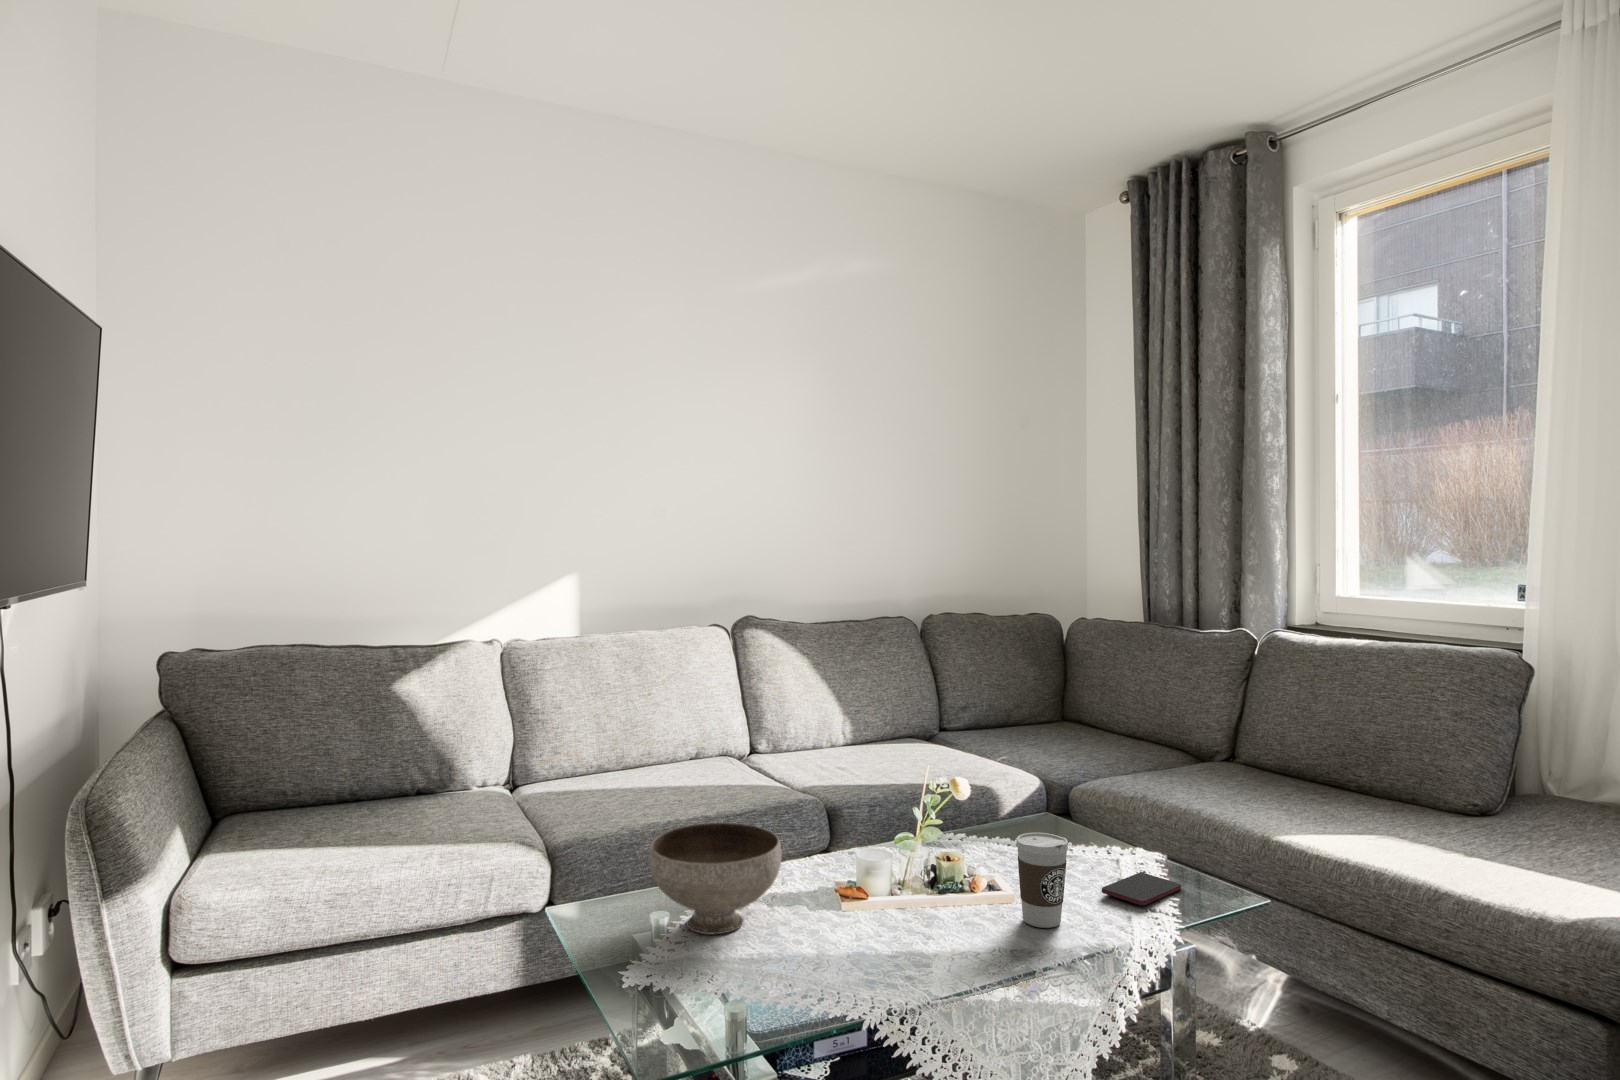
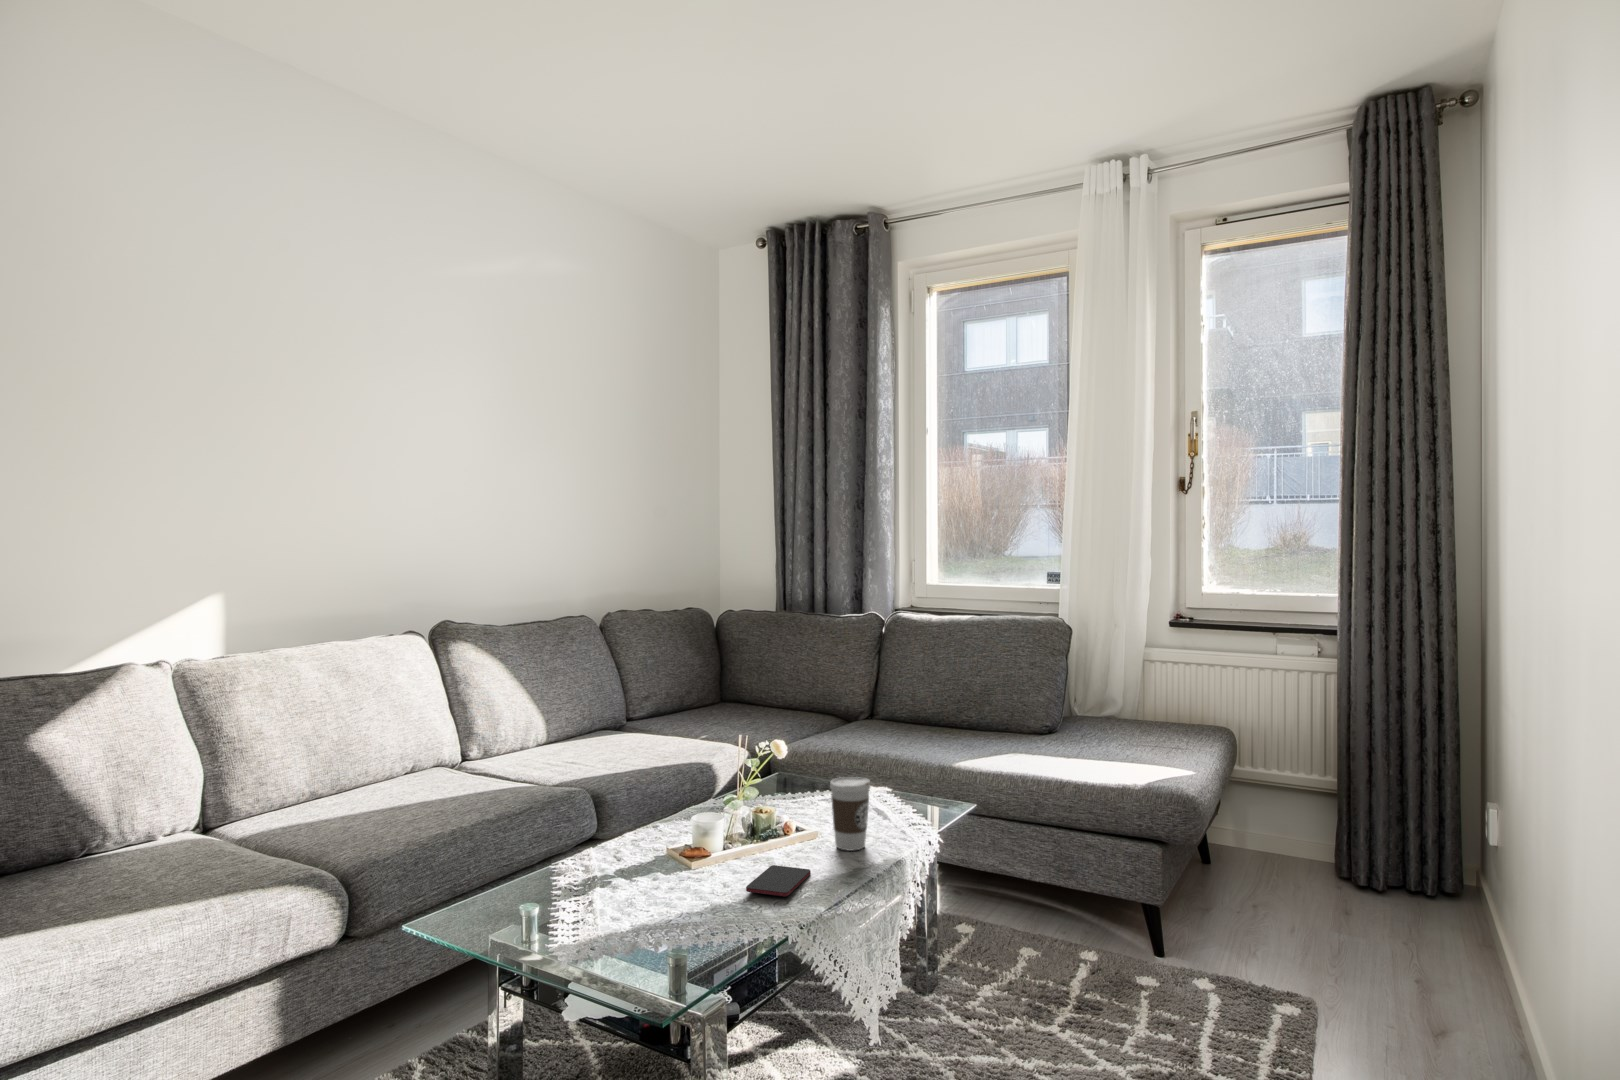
bowl: present [649,823,781,934] -> none [526,808,651,910]
smartphone: present [1102,873,1181,905] -> present [746,865,811,897]

